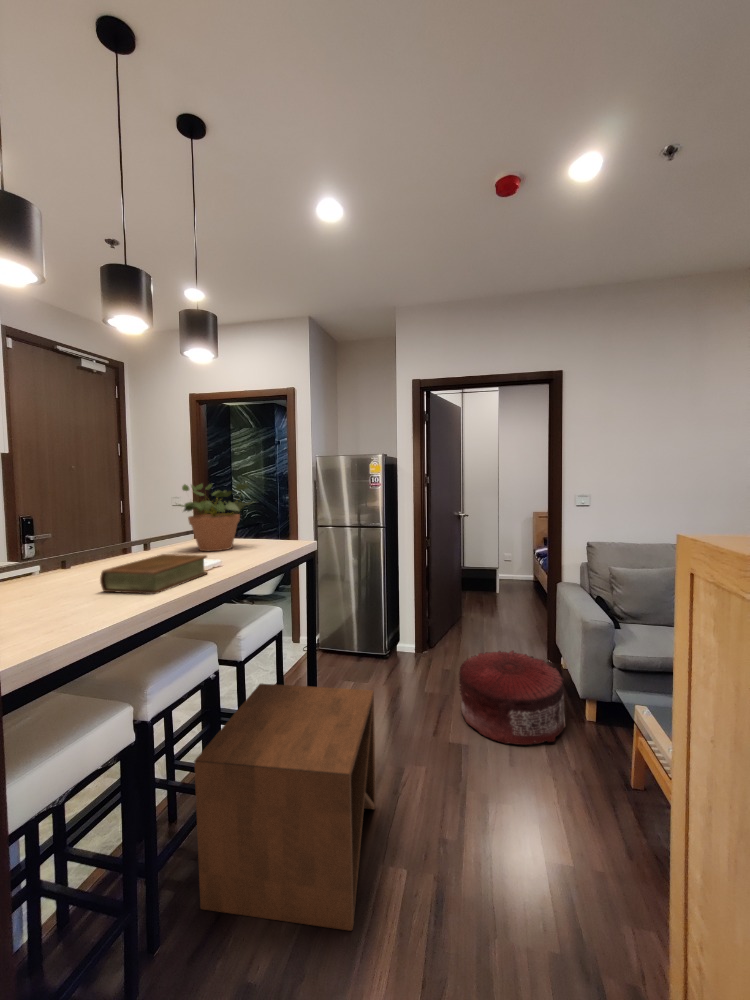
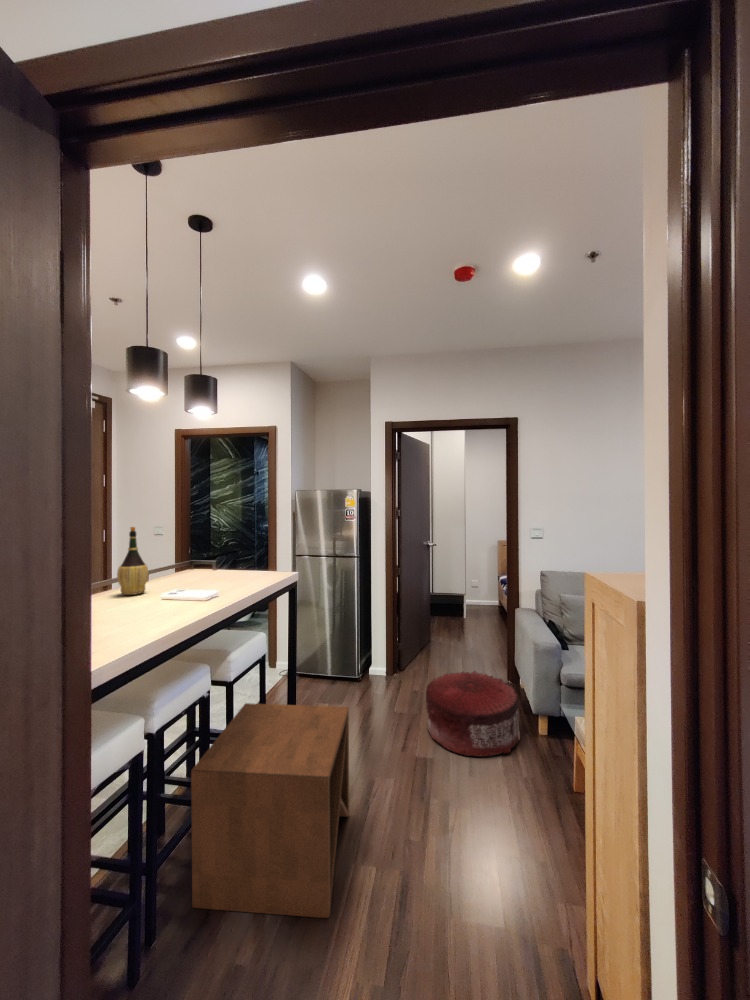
potted plant: present [179,483,252,551] -> none [170,519,247,582]
wine bottle: none [114,488,149,564] -> present [117,527,148,595]
book: present [100,554,208,594] -> none [116,587,206,623]

